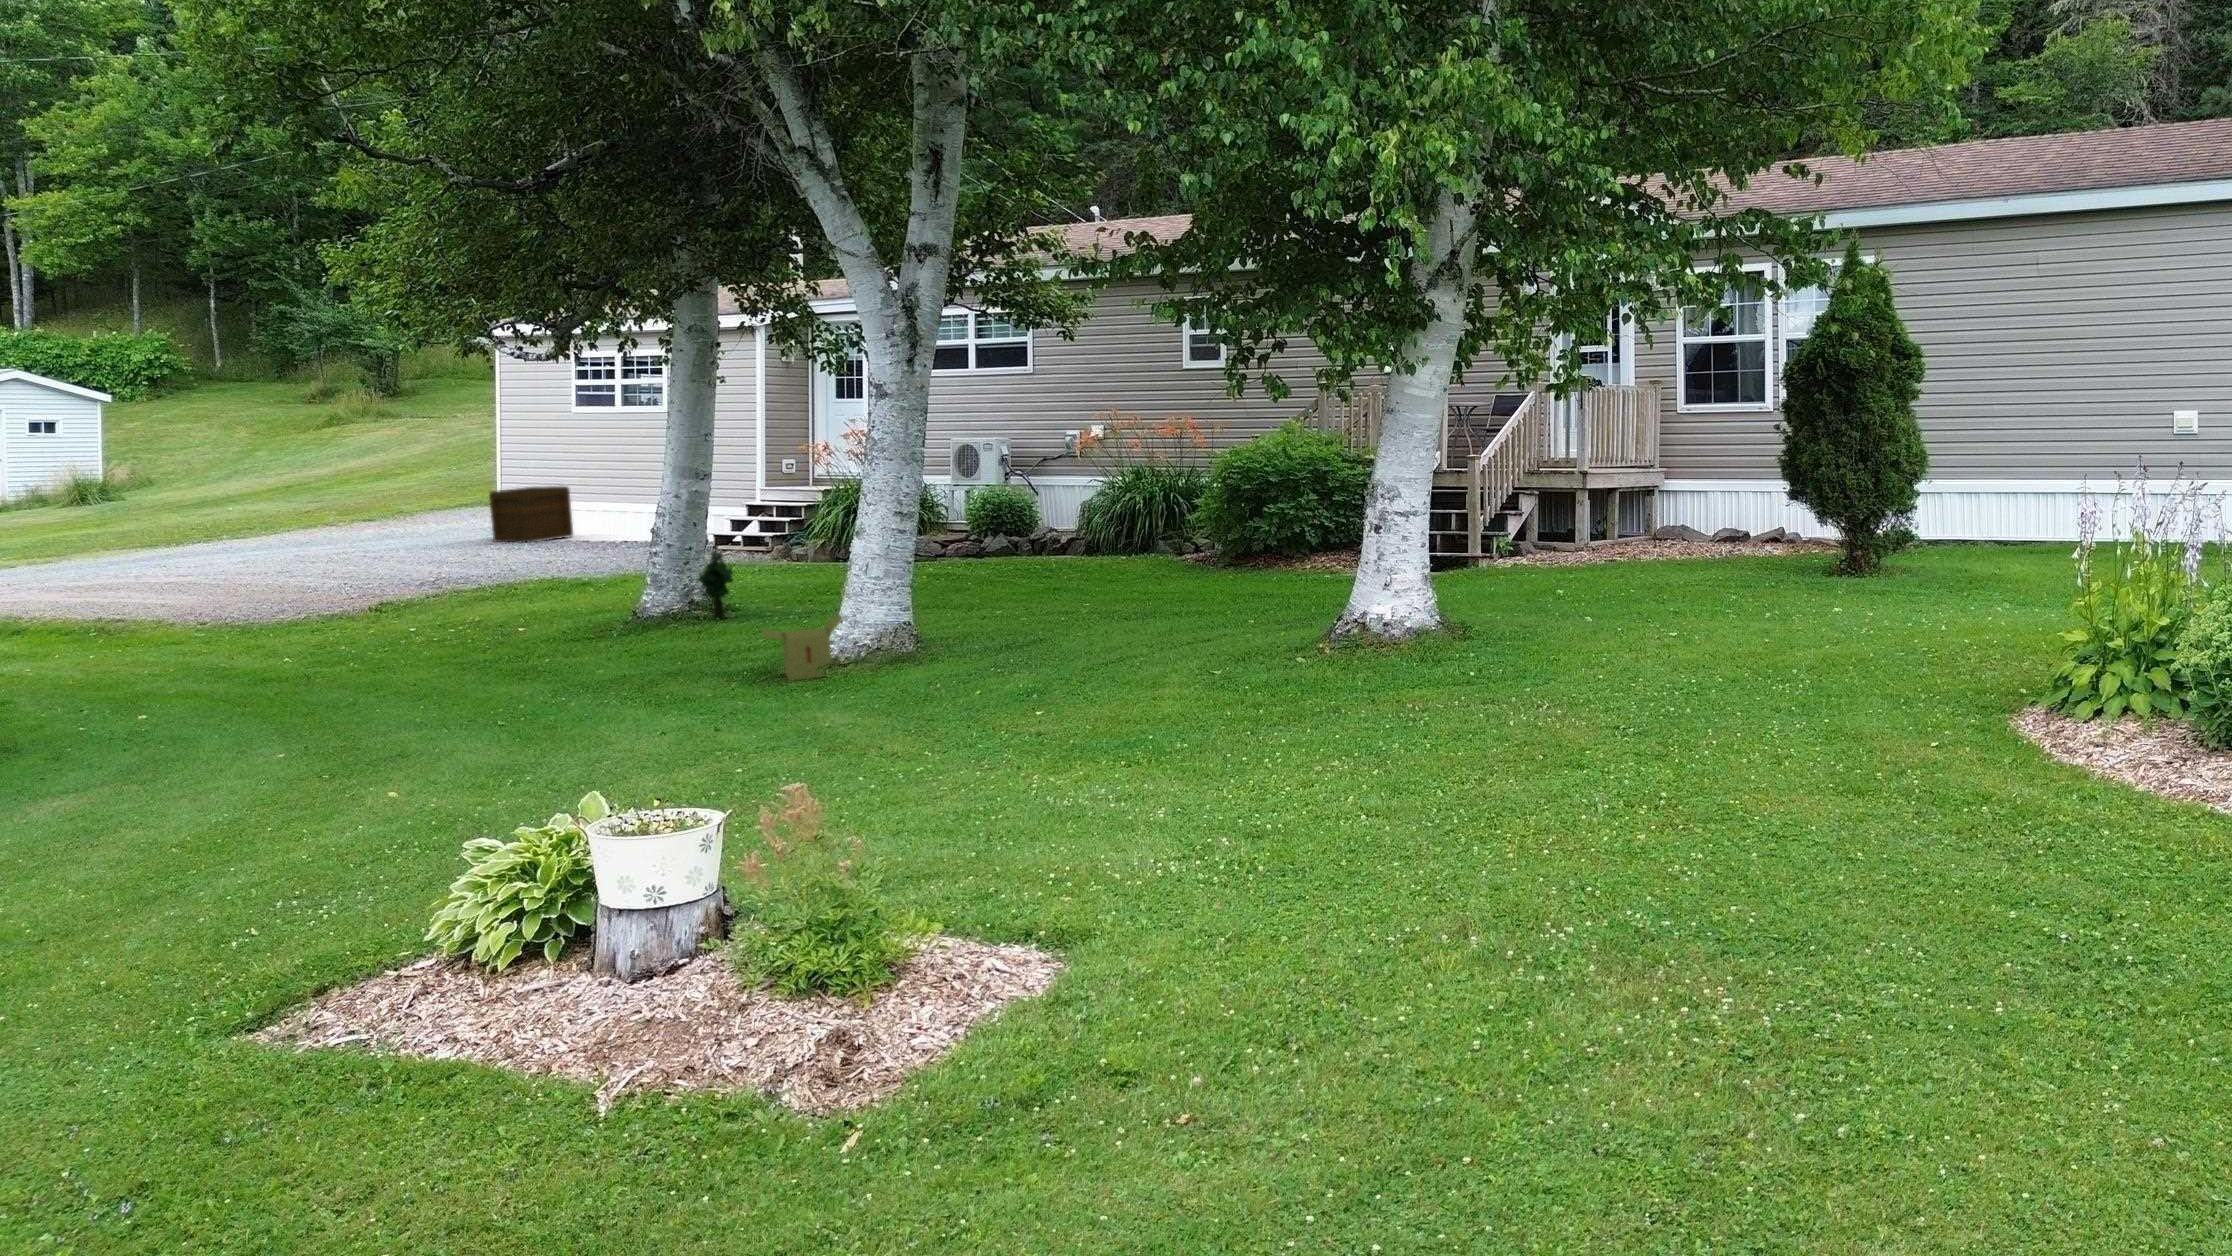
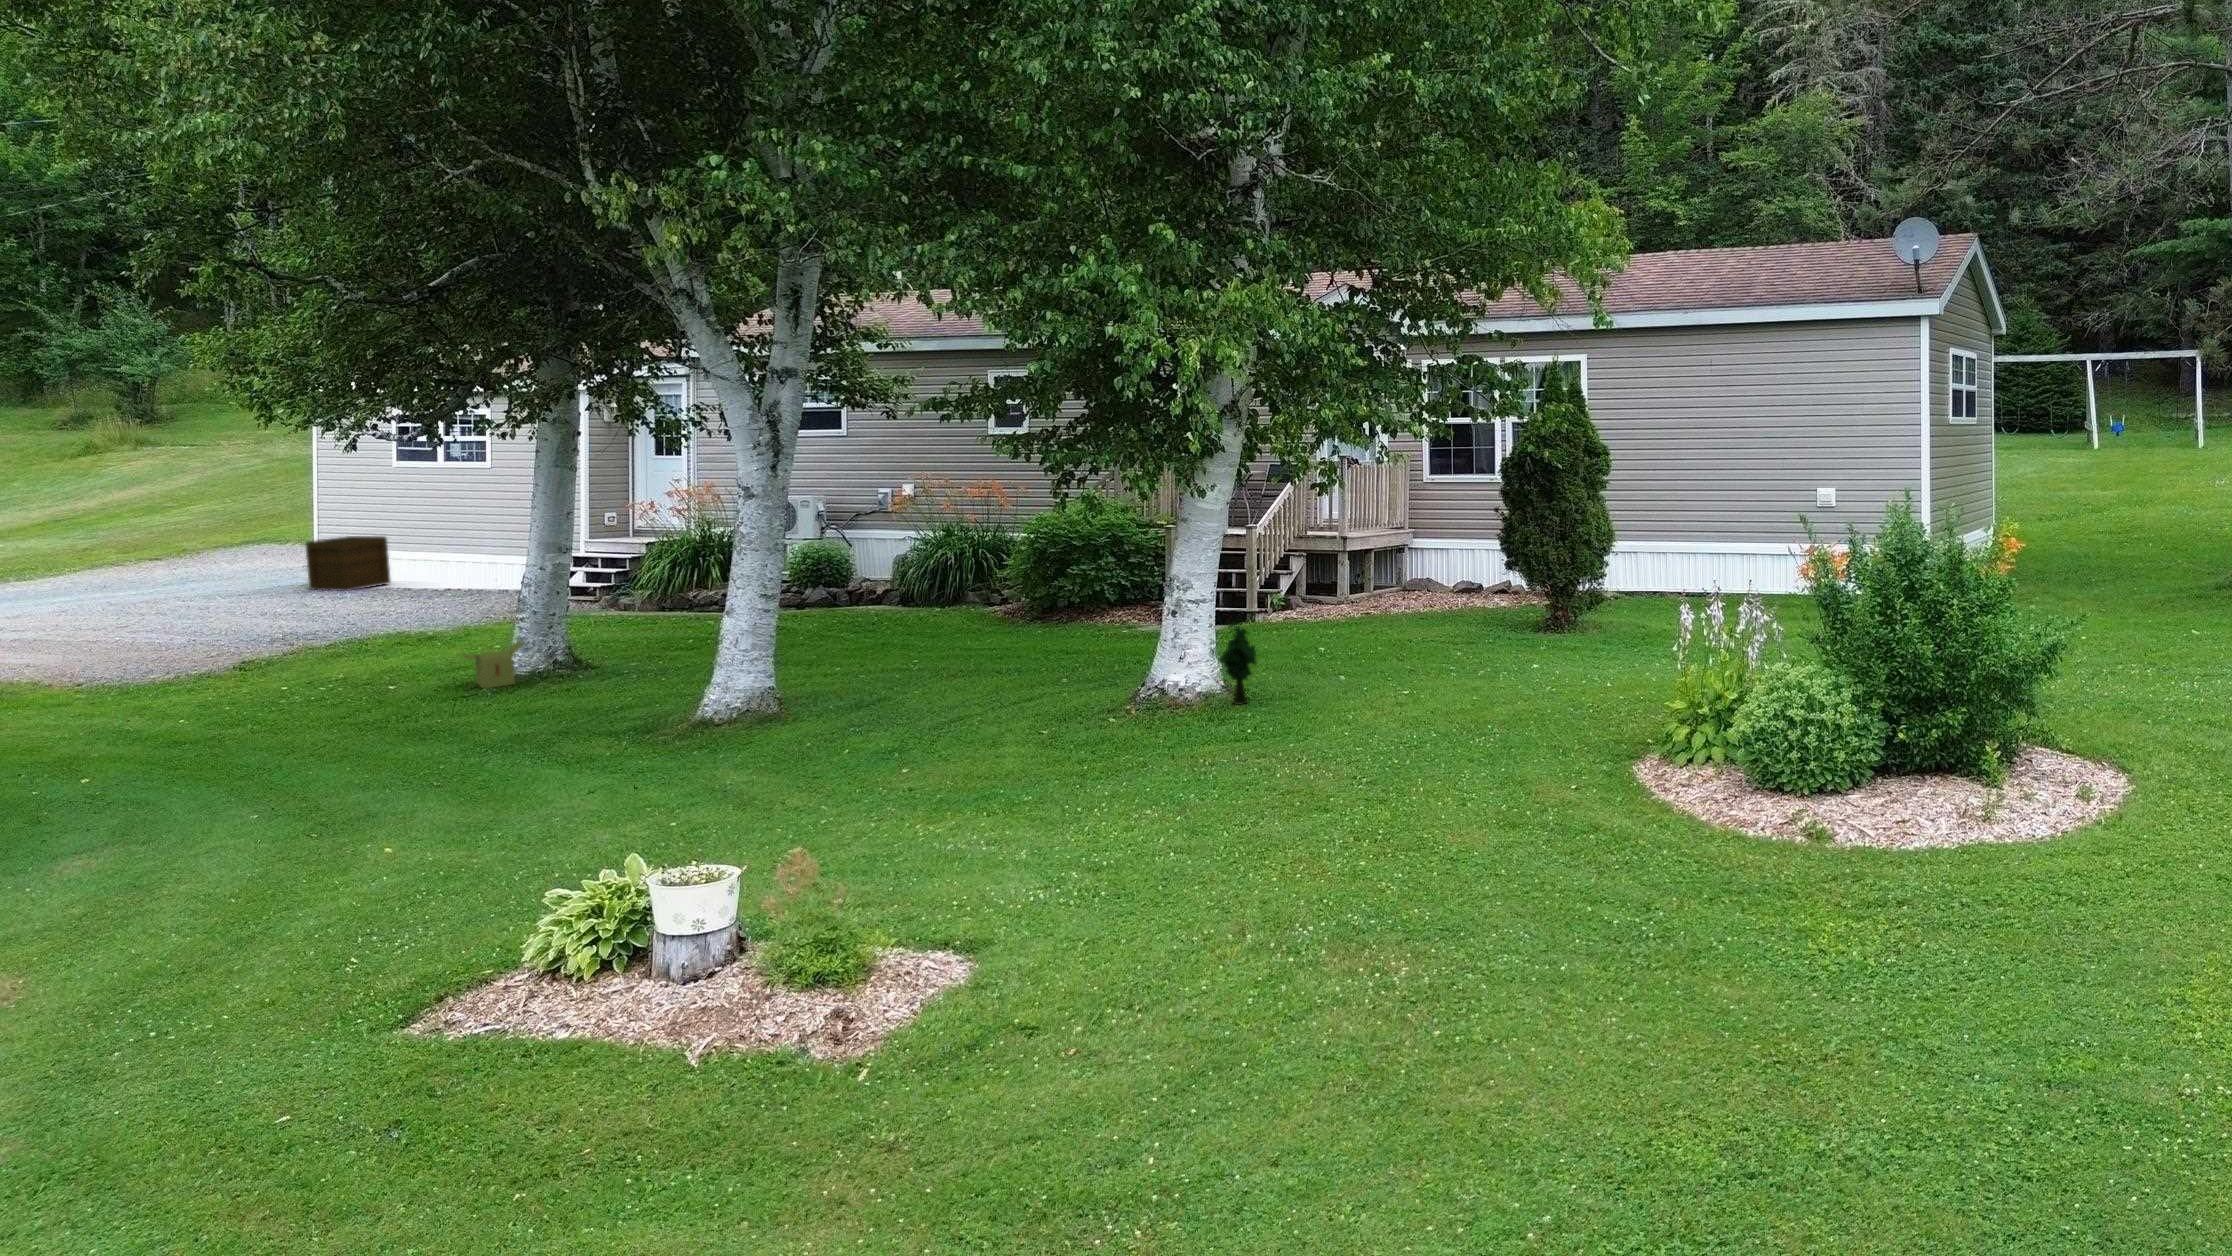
decorative plant: present [698,546,733,620] -> present [1220,621,1256,705]
cardboard box: present [762,613,843,680] -> present [462,641,522,688]

